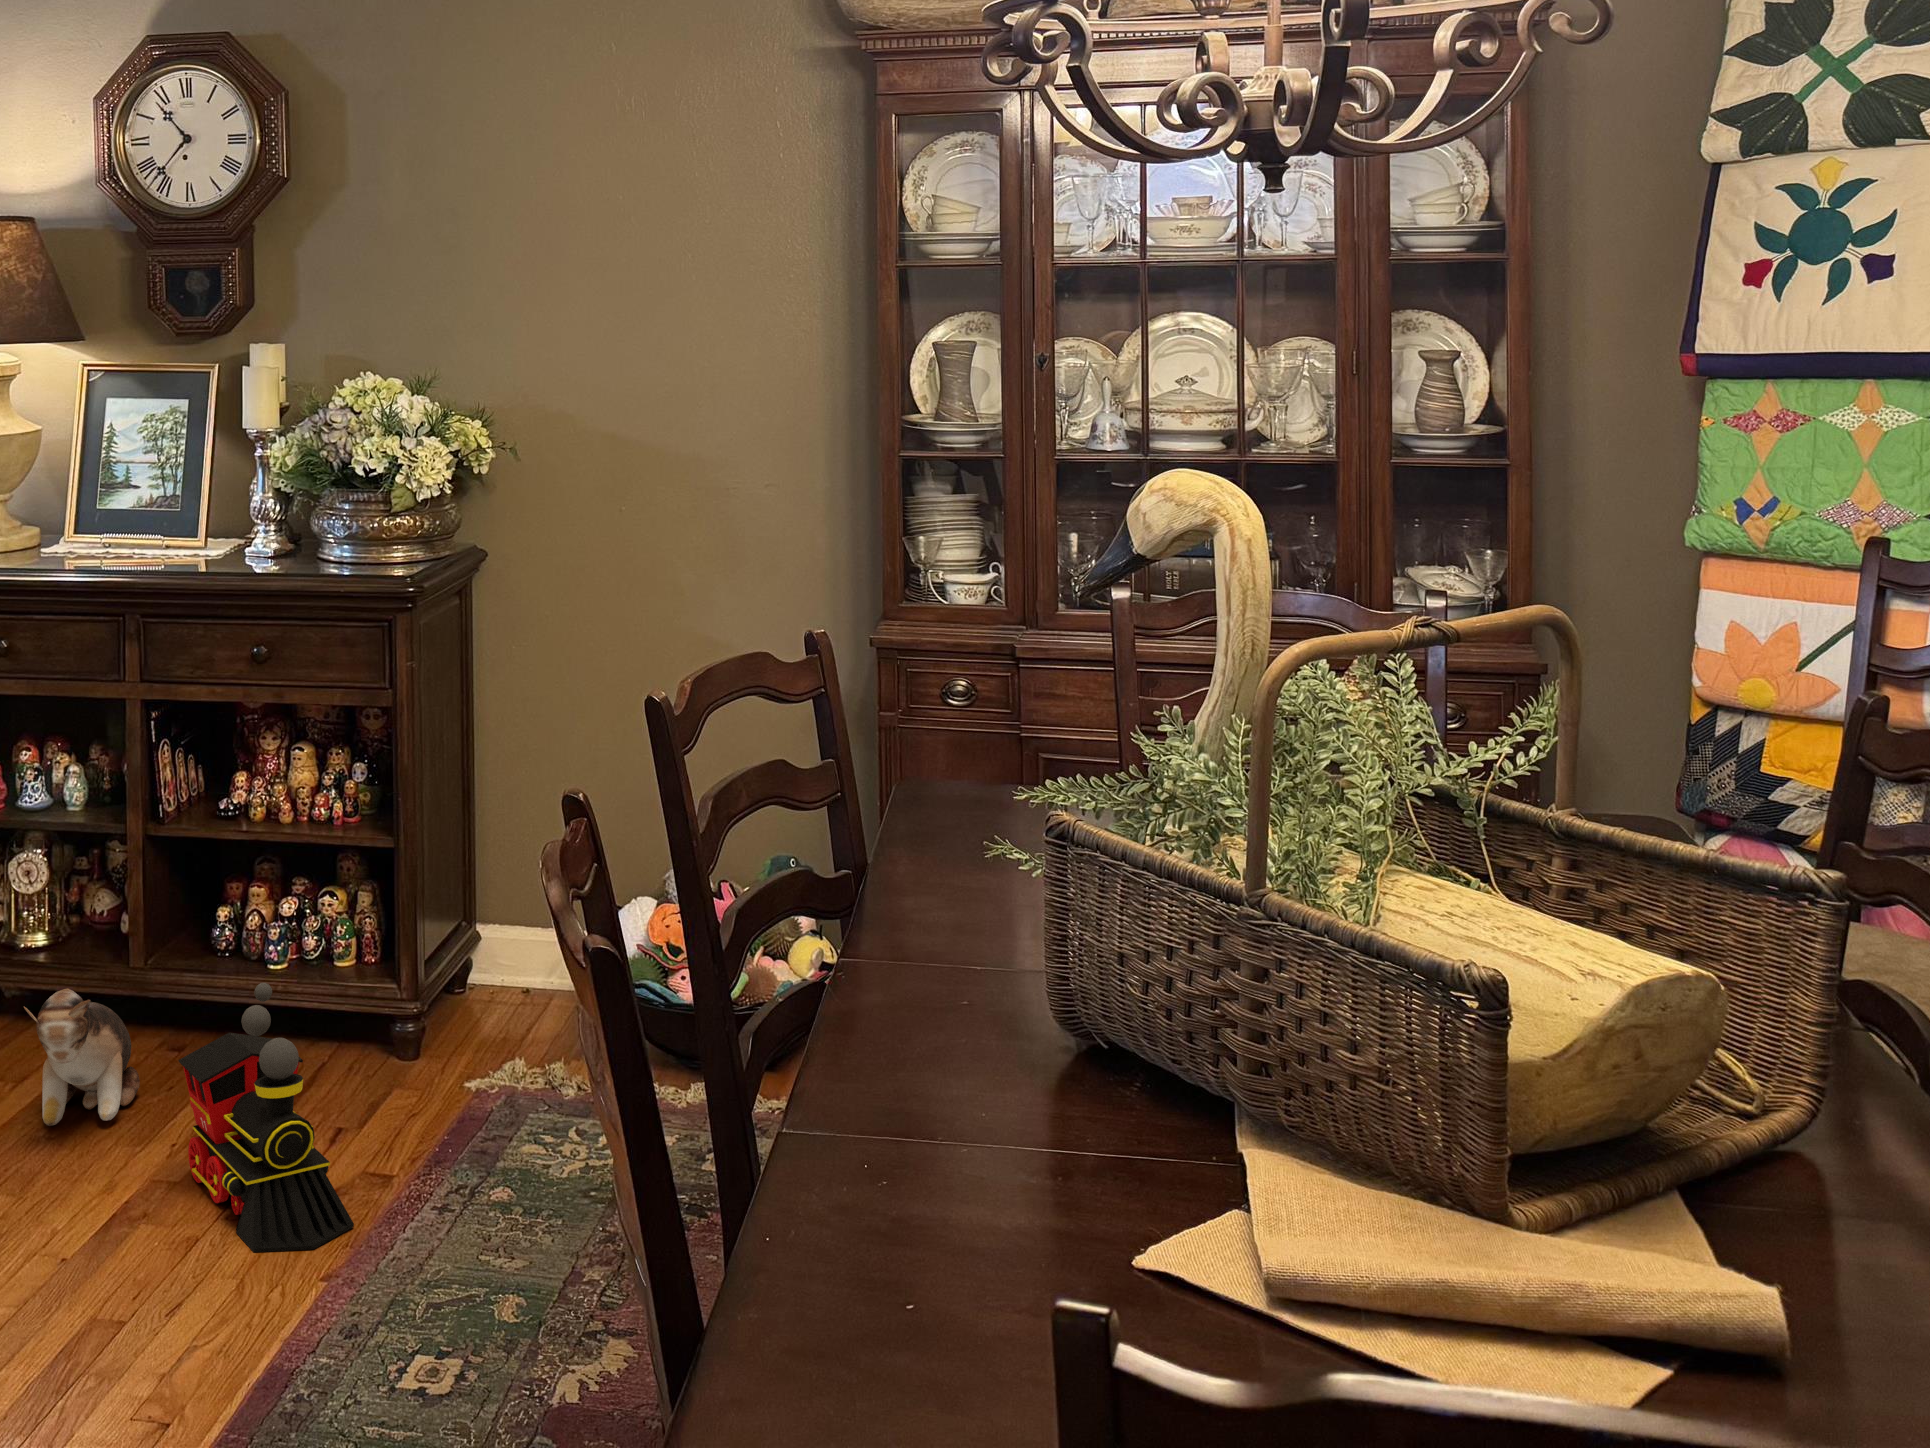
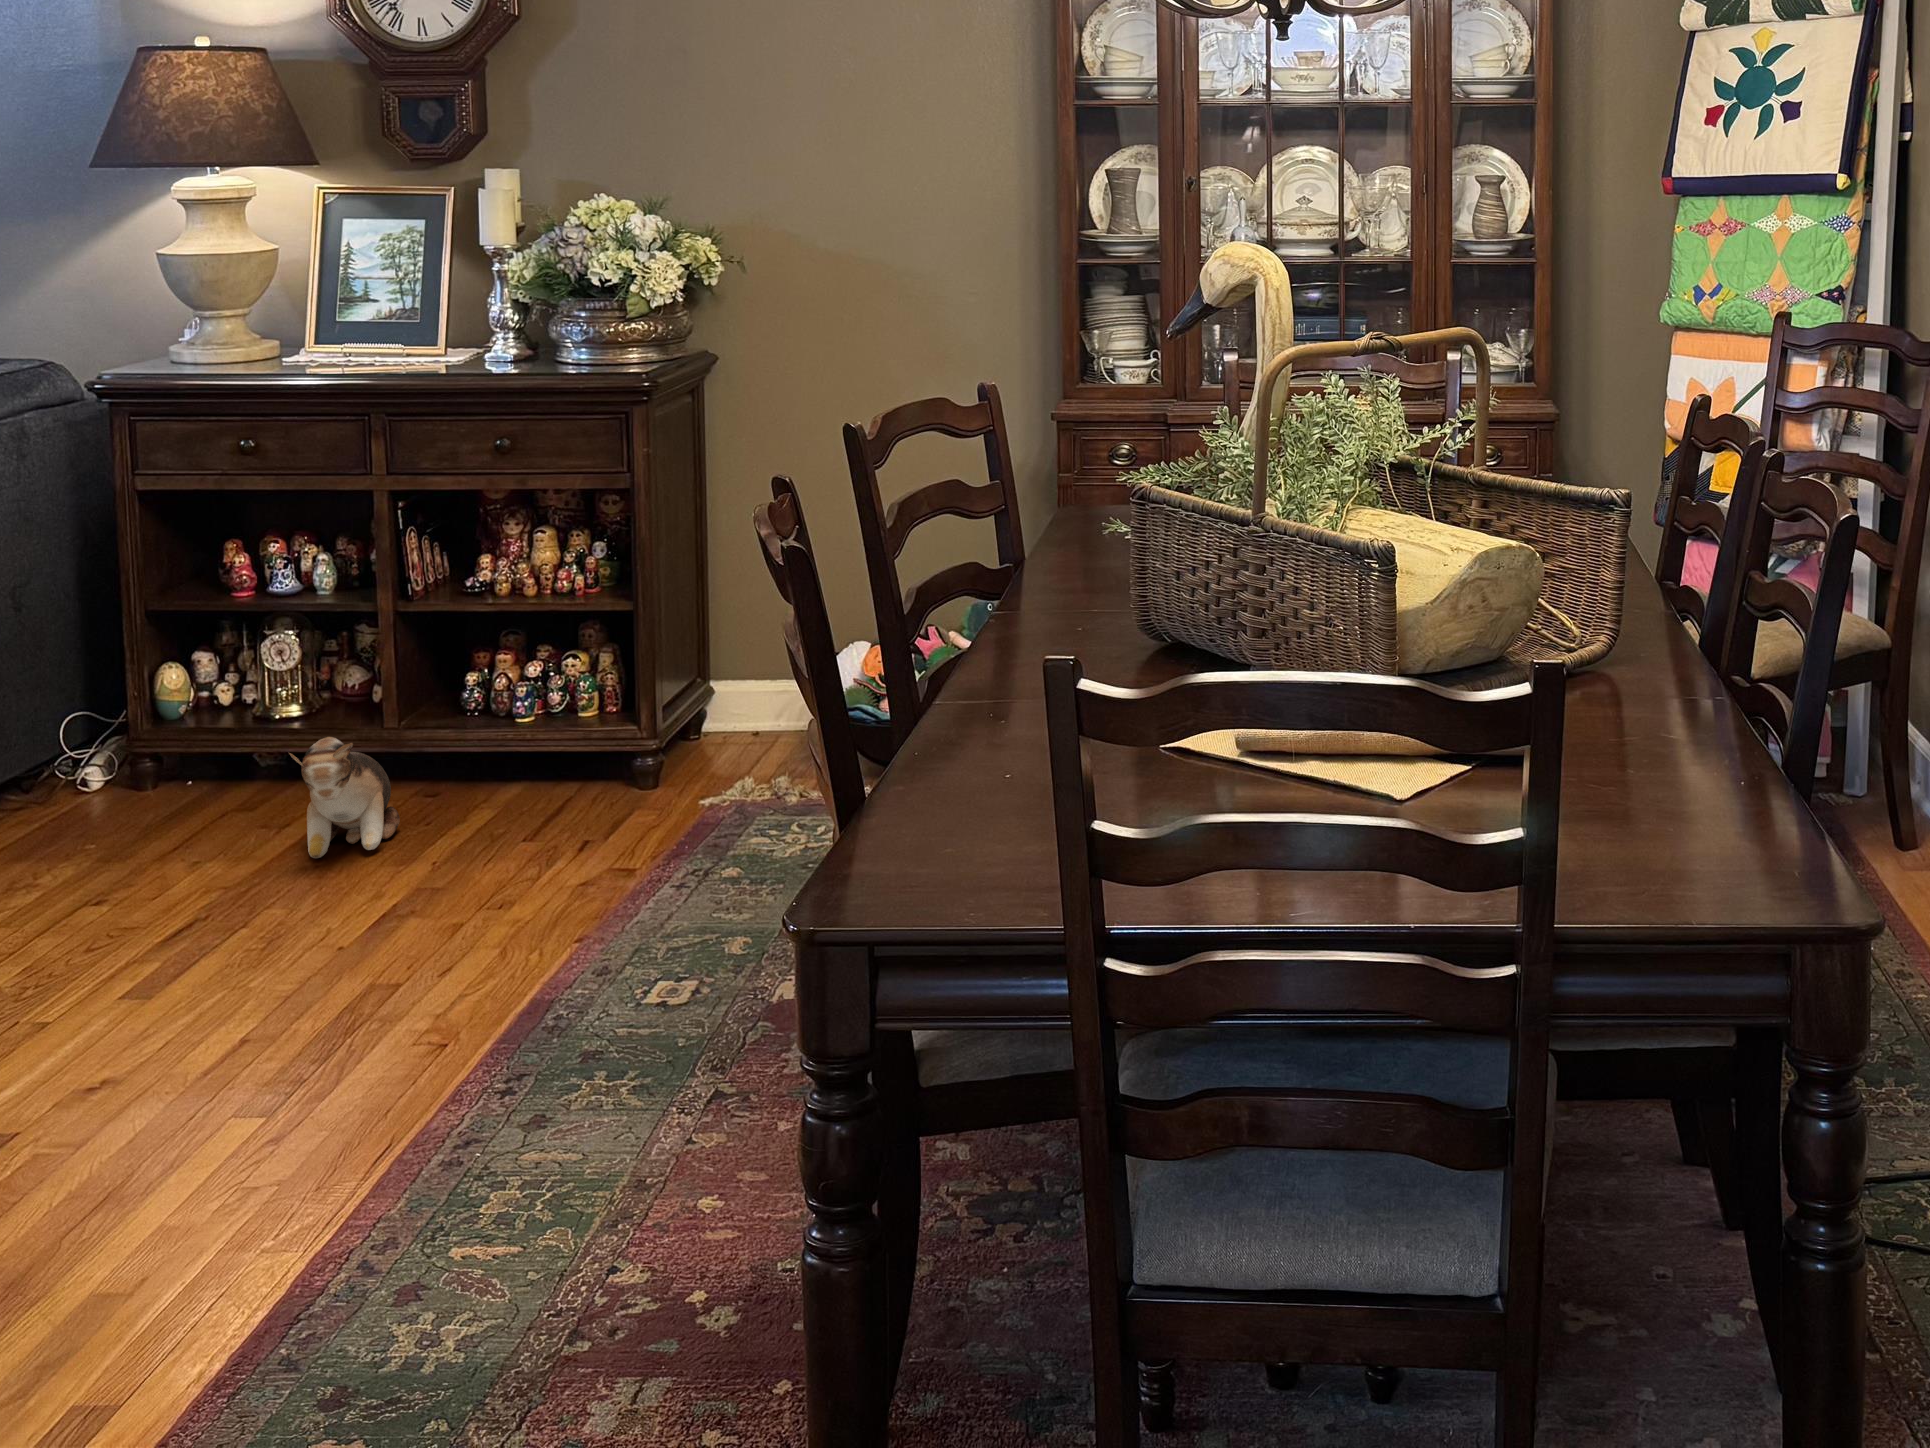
toy train: present [179,983,354,1252] -> none [439,712,602,930]

